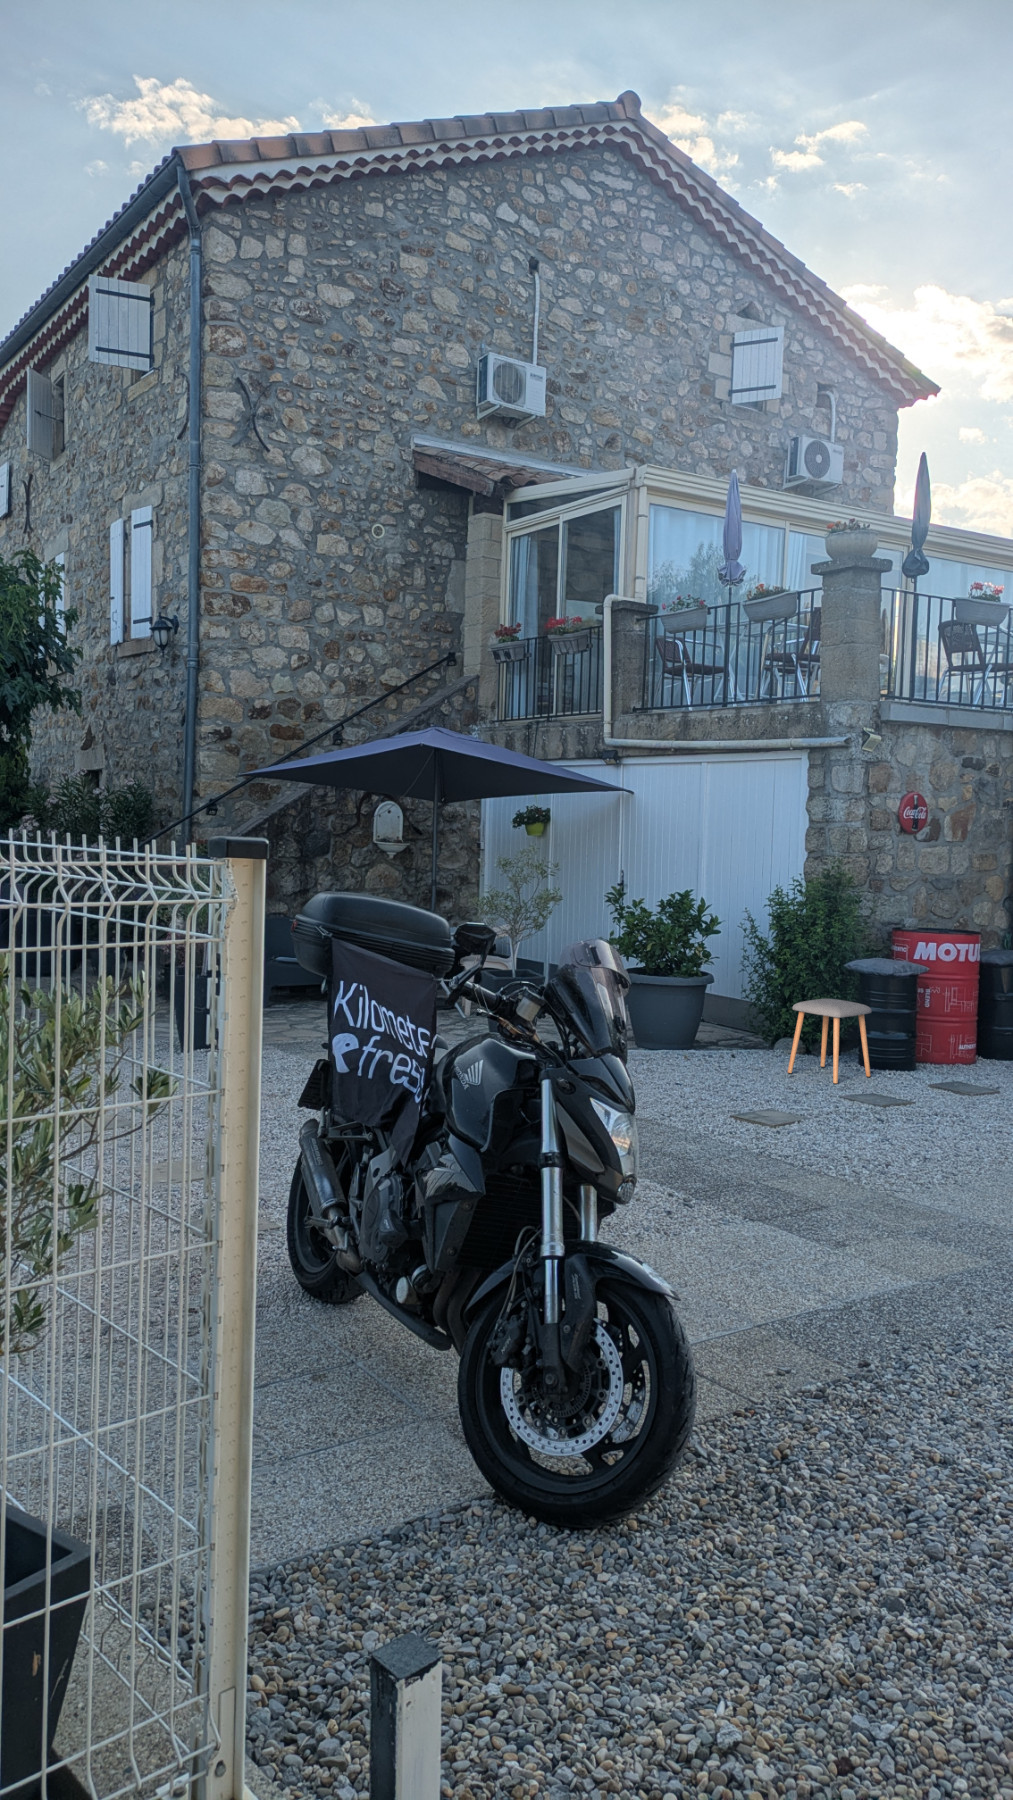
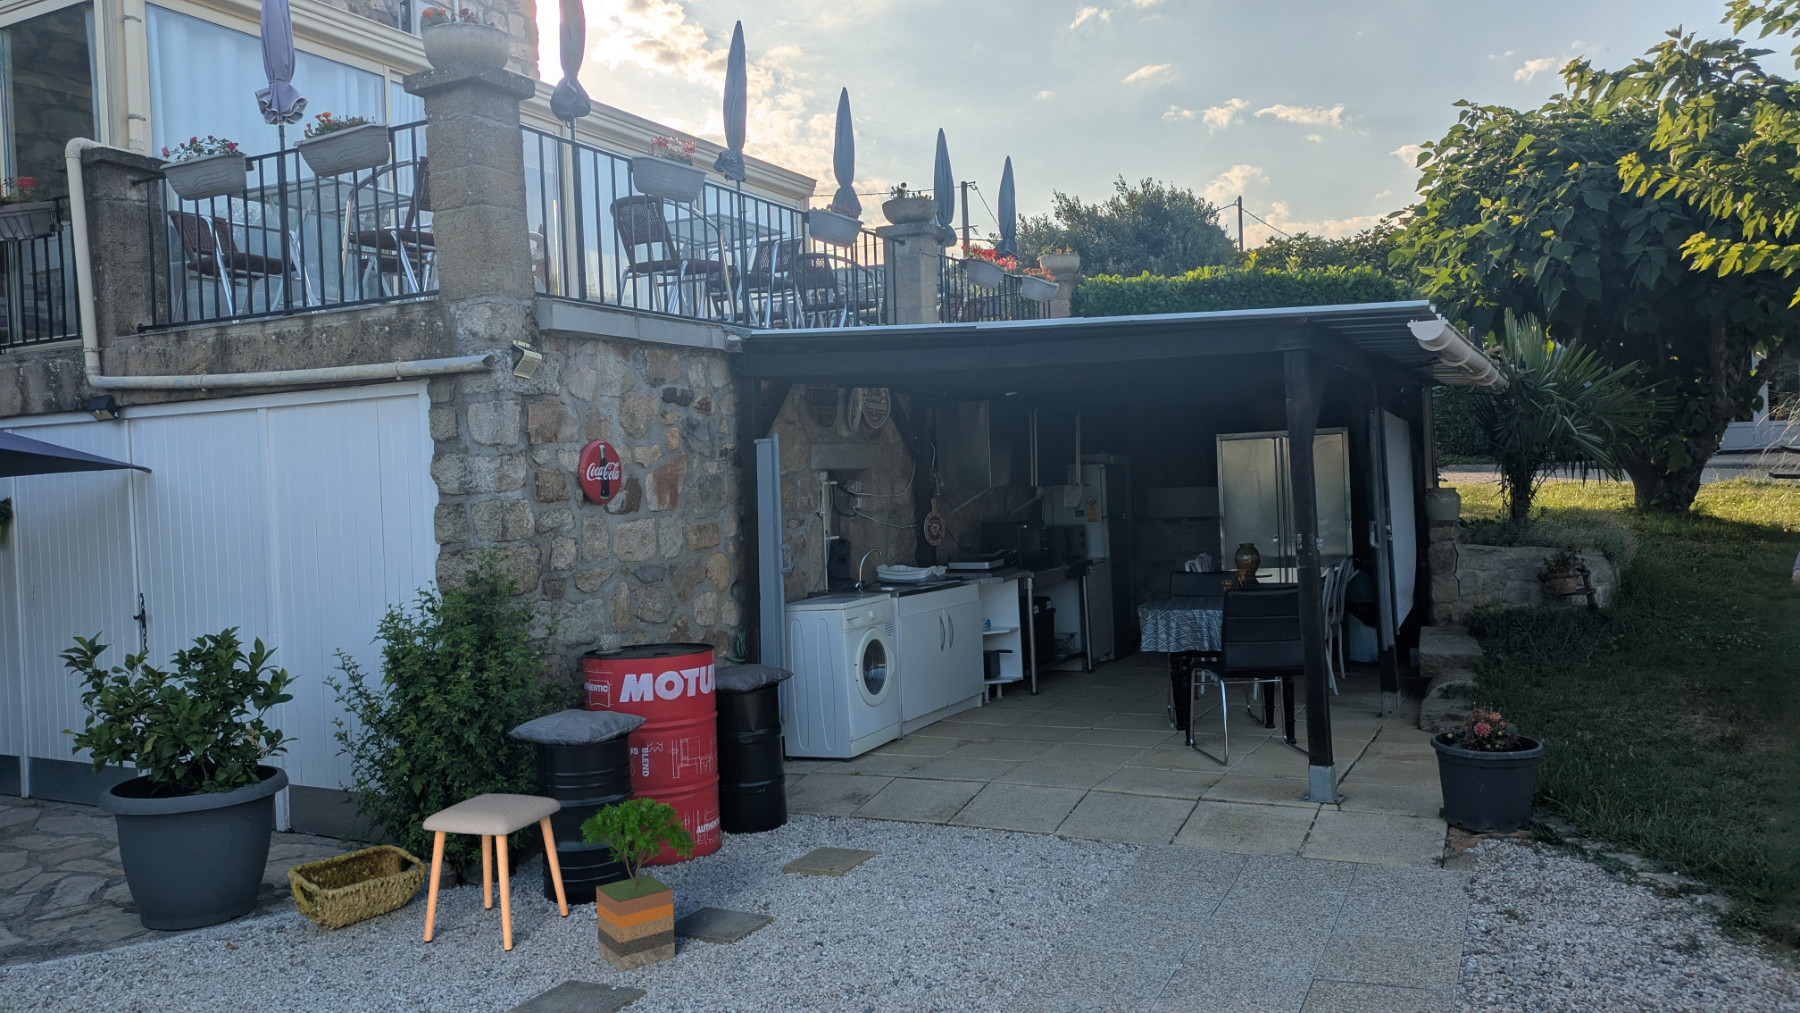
potted tree: none [883,1005,954,1102] -> present [580,797,696,972]
woven basket: none [714,1024,790,1061] -> present [288,845,429,930]

